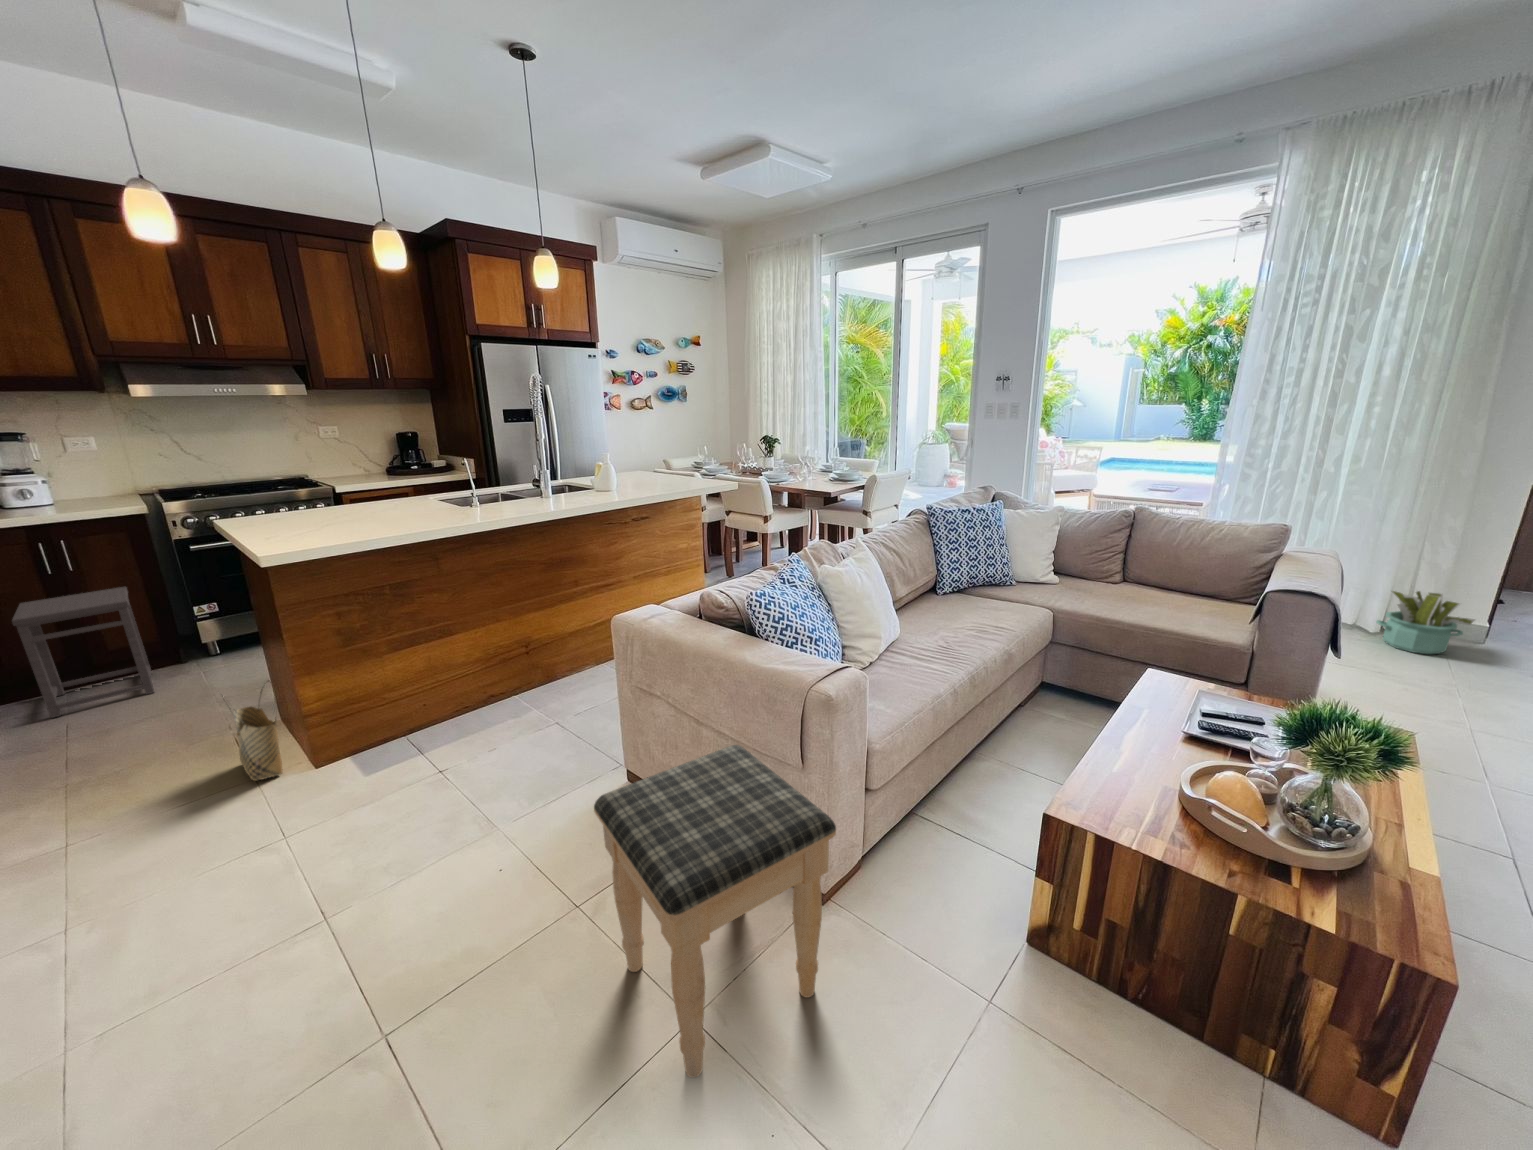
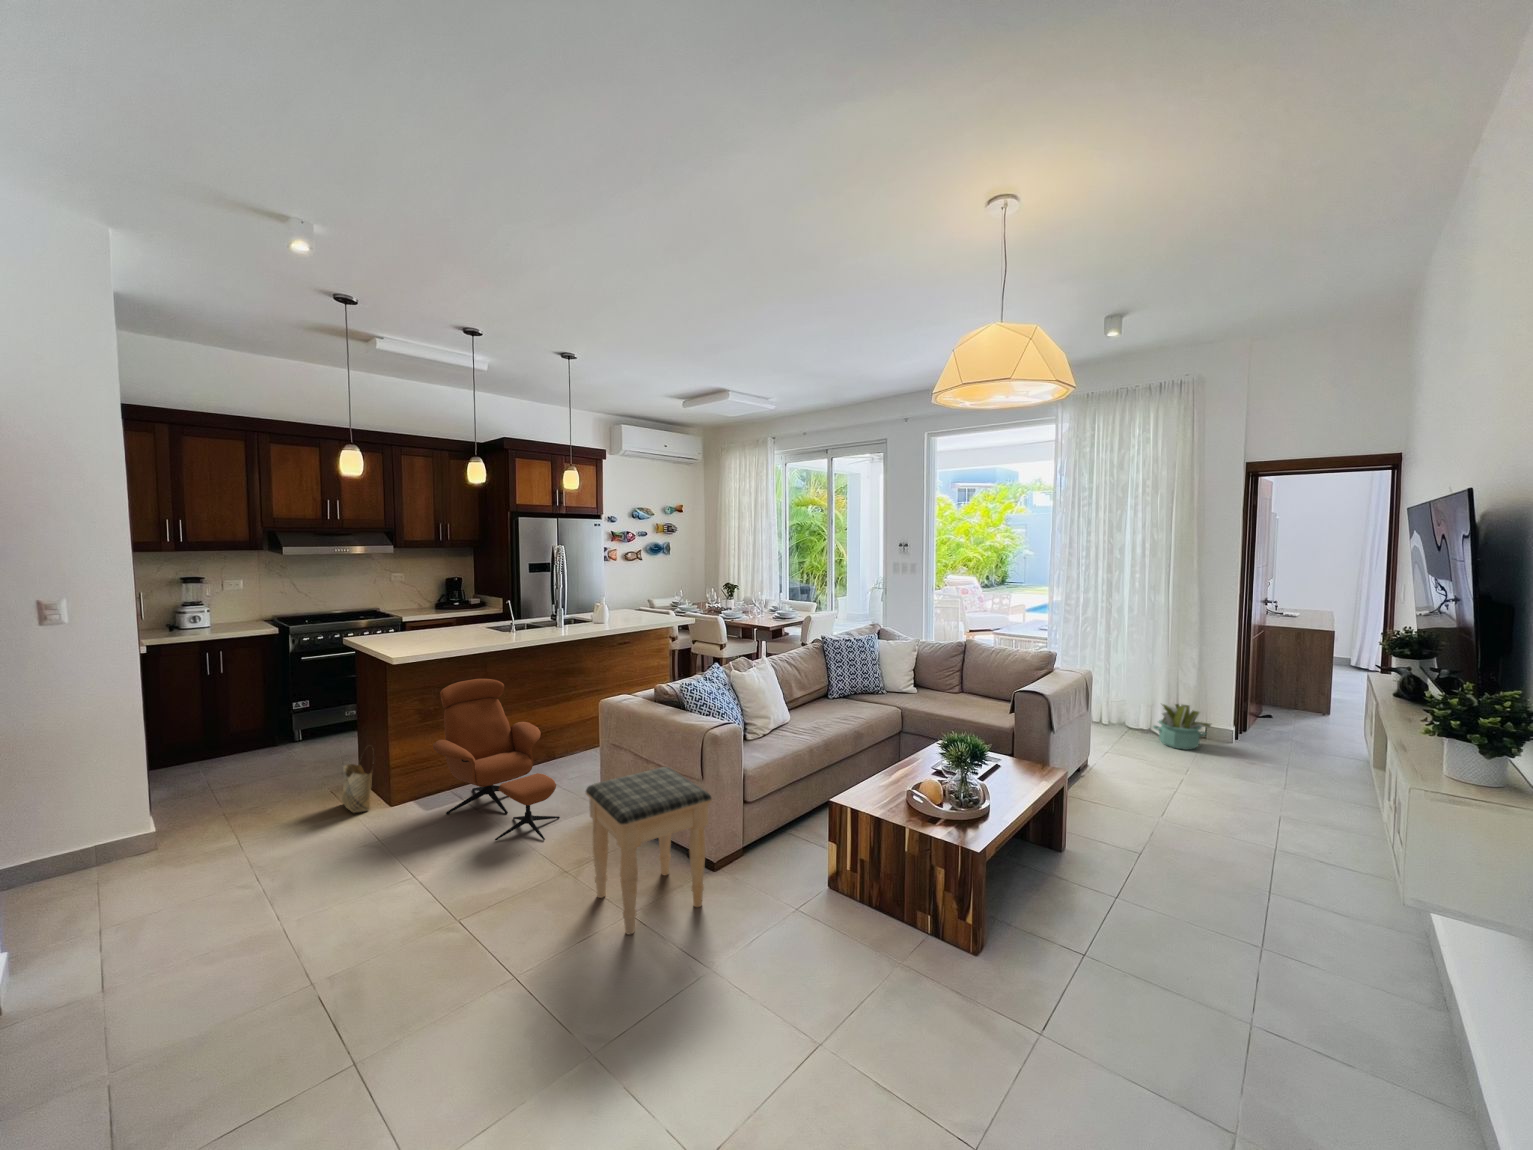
lounge chair: none [356,578,562,836] -> present [433,679,560,840]
side table: present [12,587,154,718] -> none [184,687,263,779]

